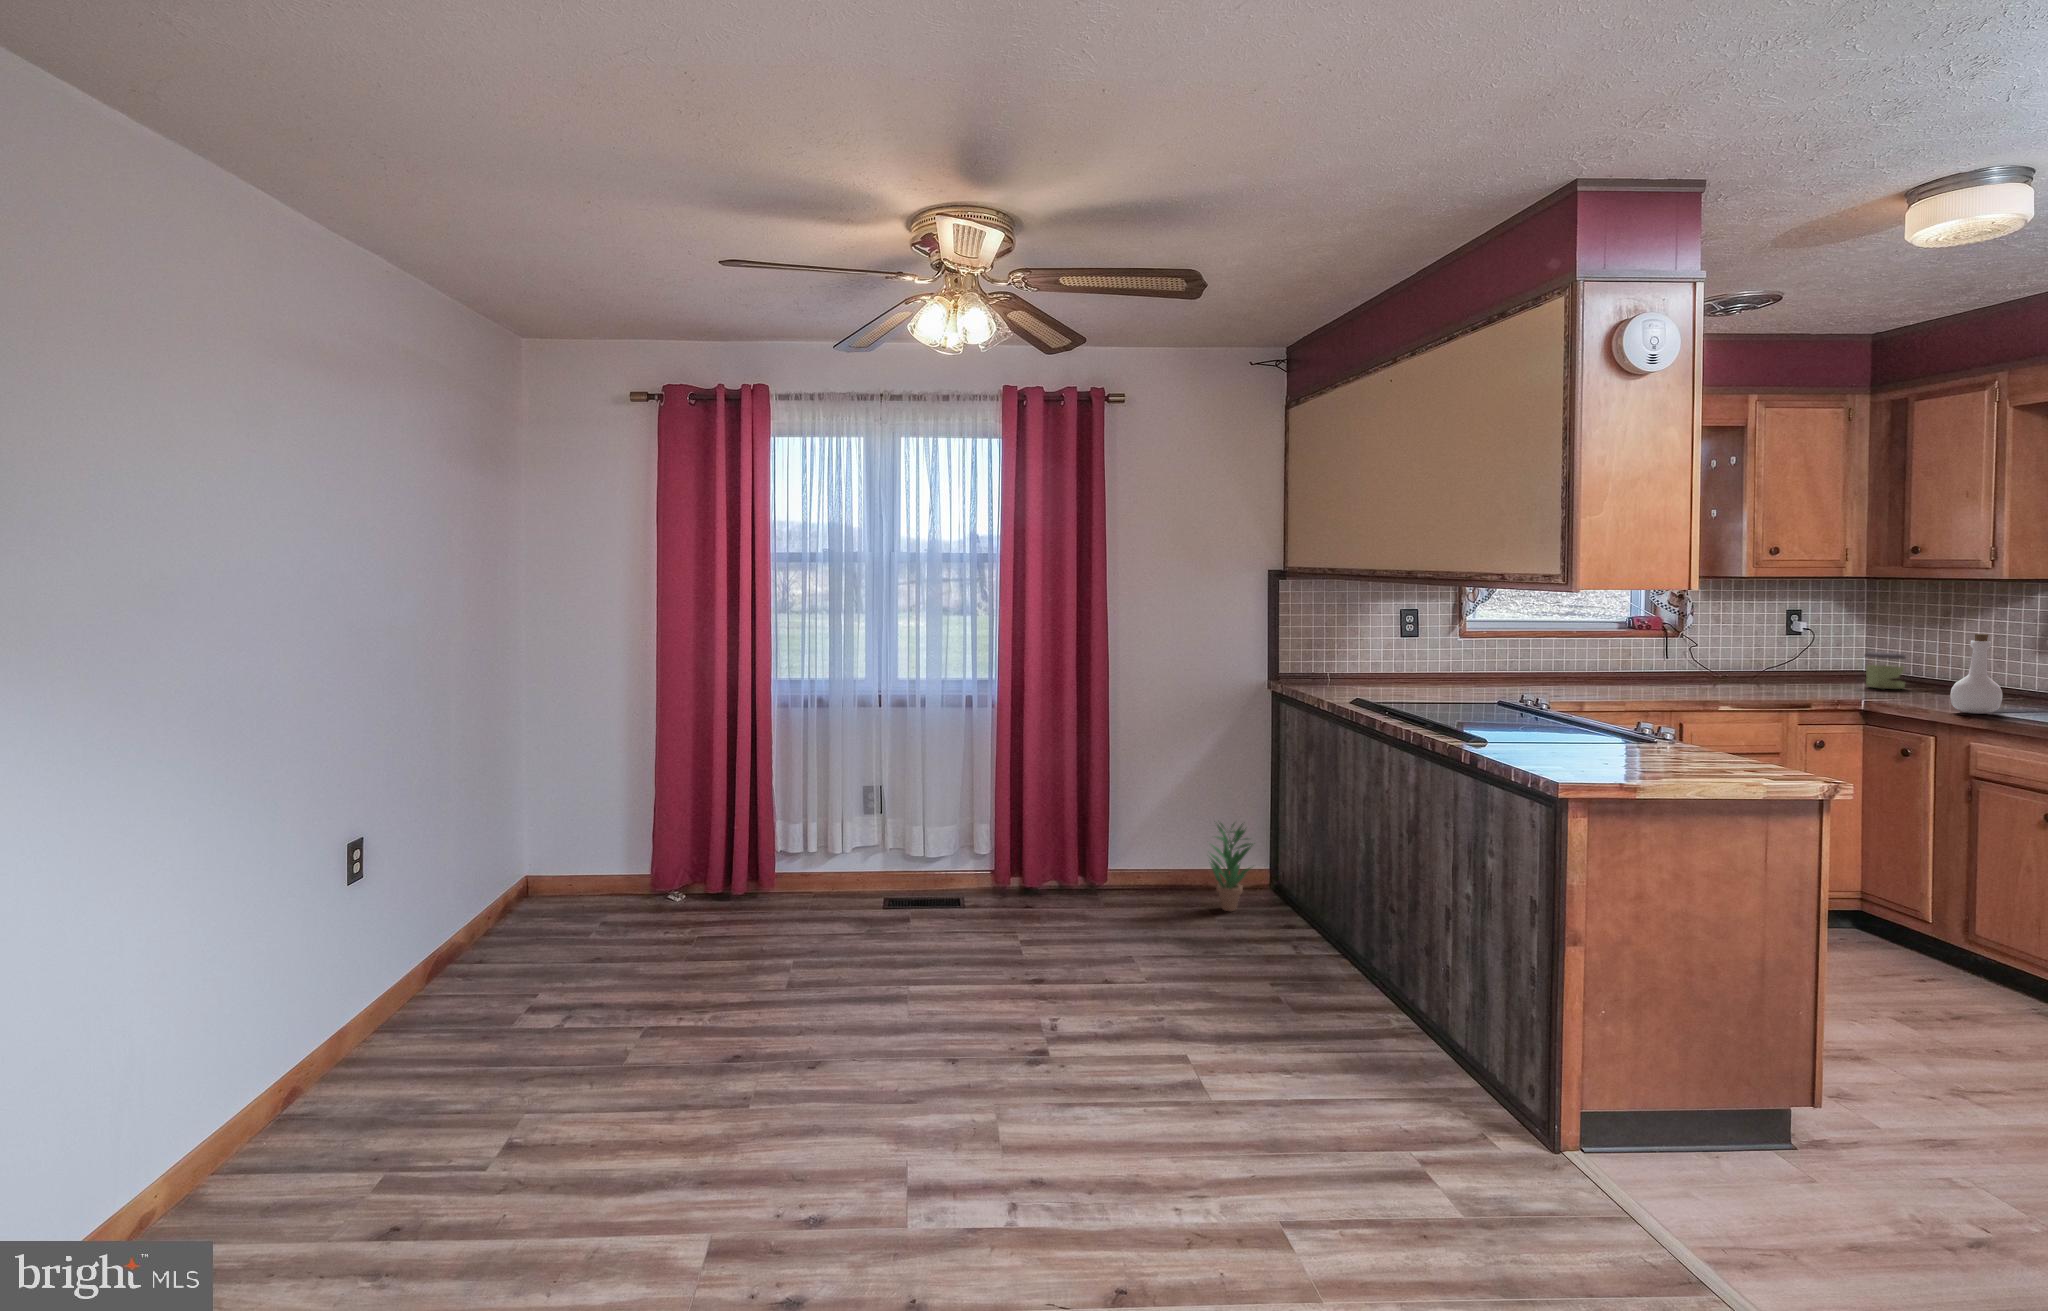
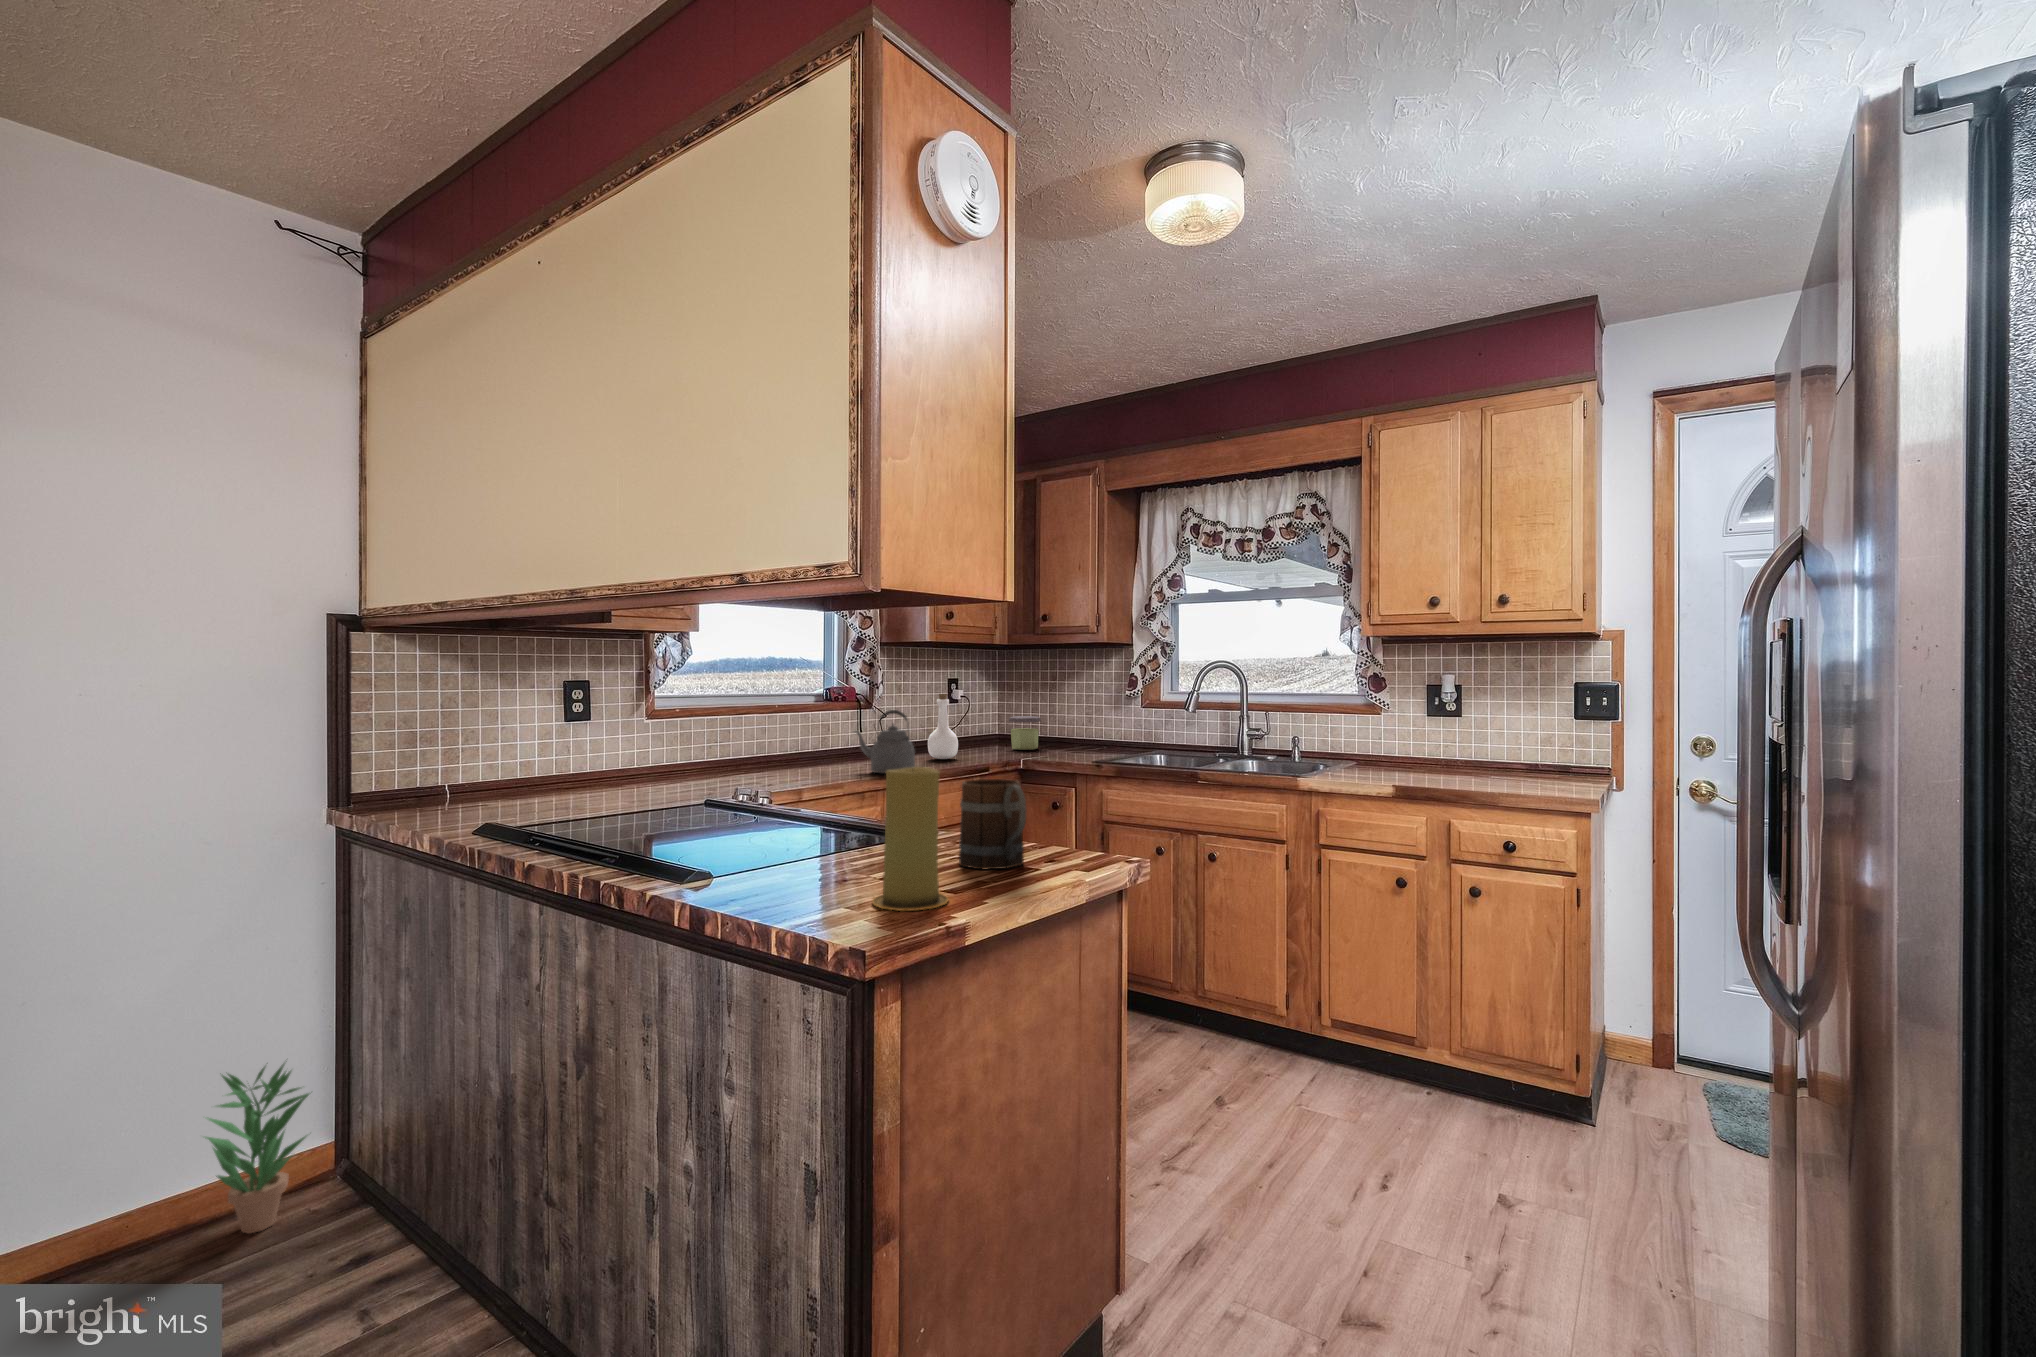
bottle: present [1950,634,2003,714] -> present [928,694,958,759]
kettle: none [1655,639,1721,699] -> present [855,710,915,773]
candle: none [1582,684,1639,773] -> present [873,767,948,911]
mug: none [1670,699,1730,765] -> present [959,779,1027,869]

